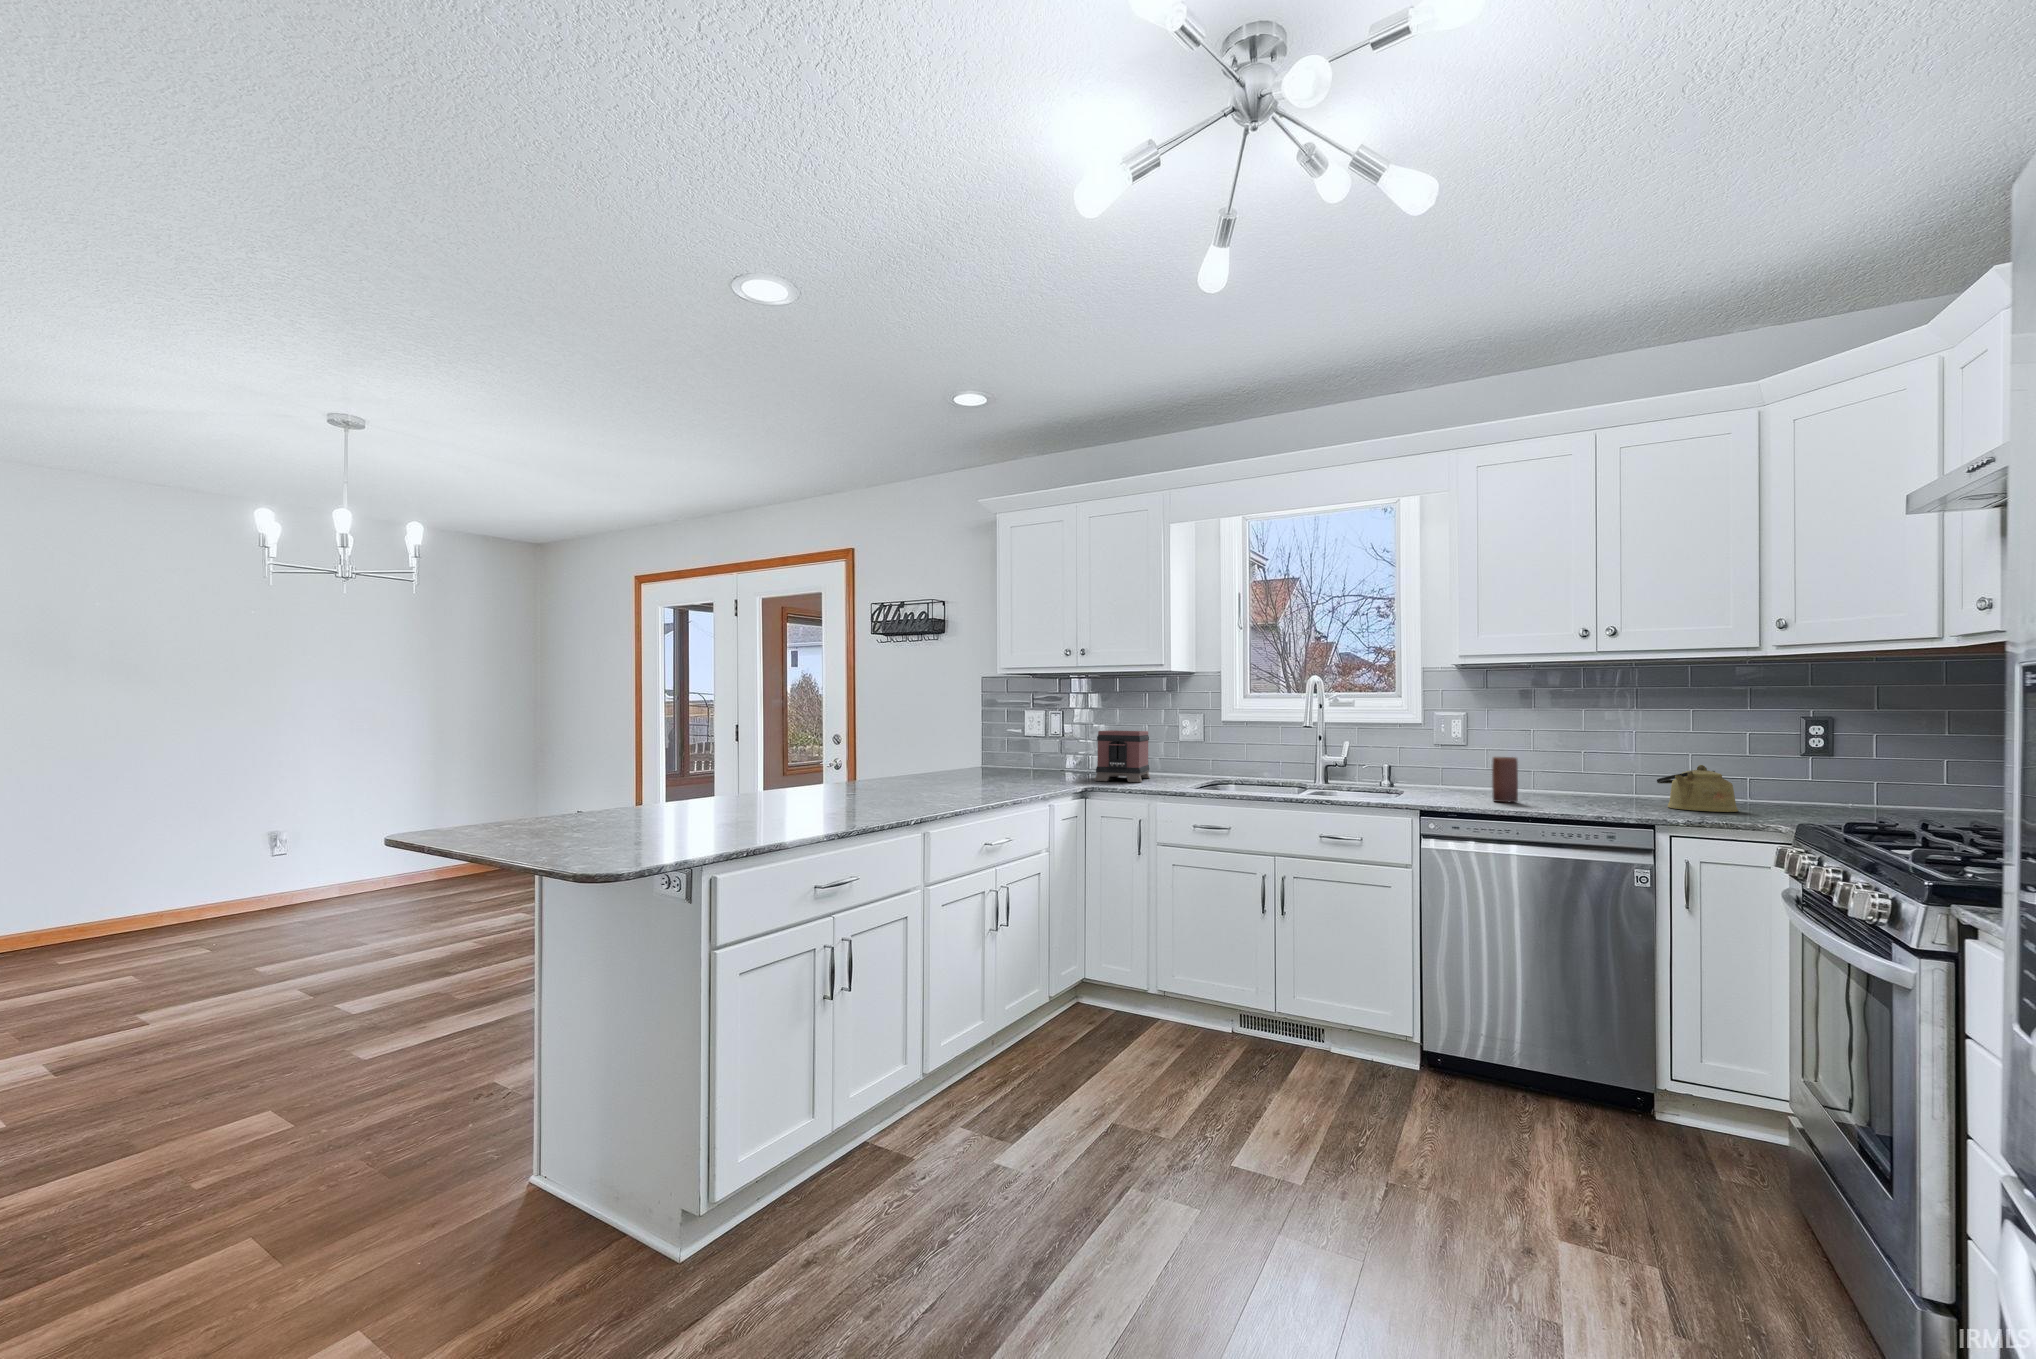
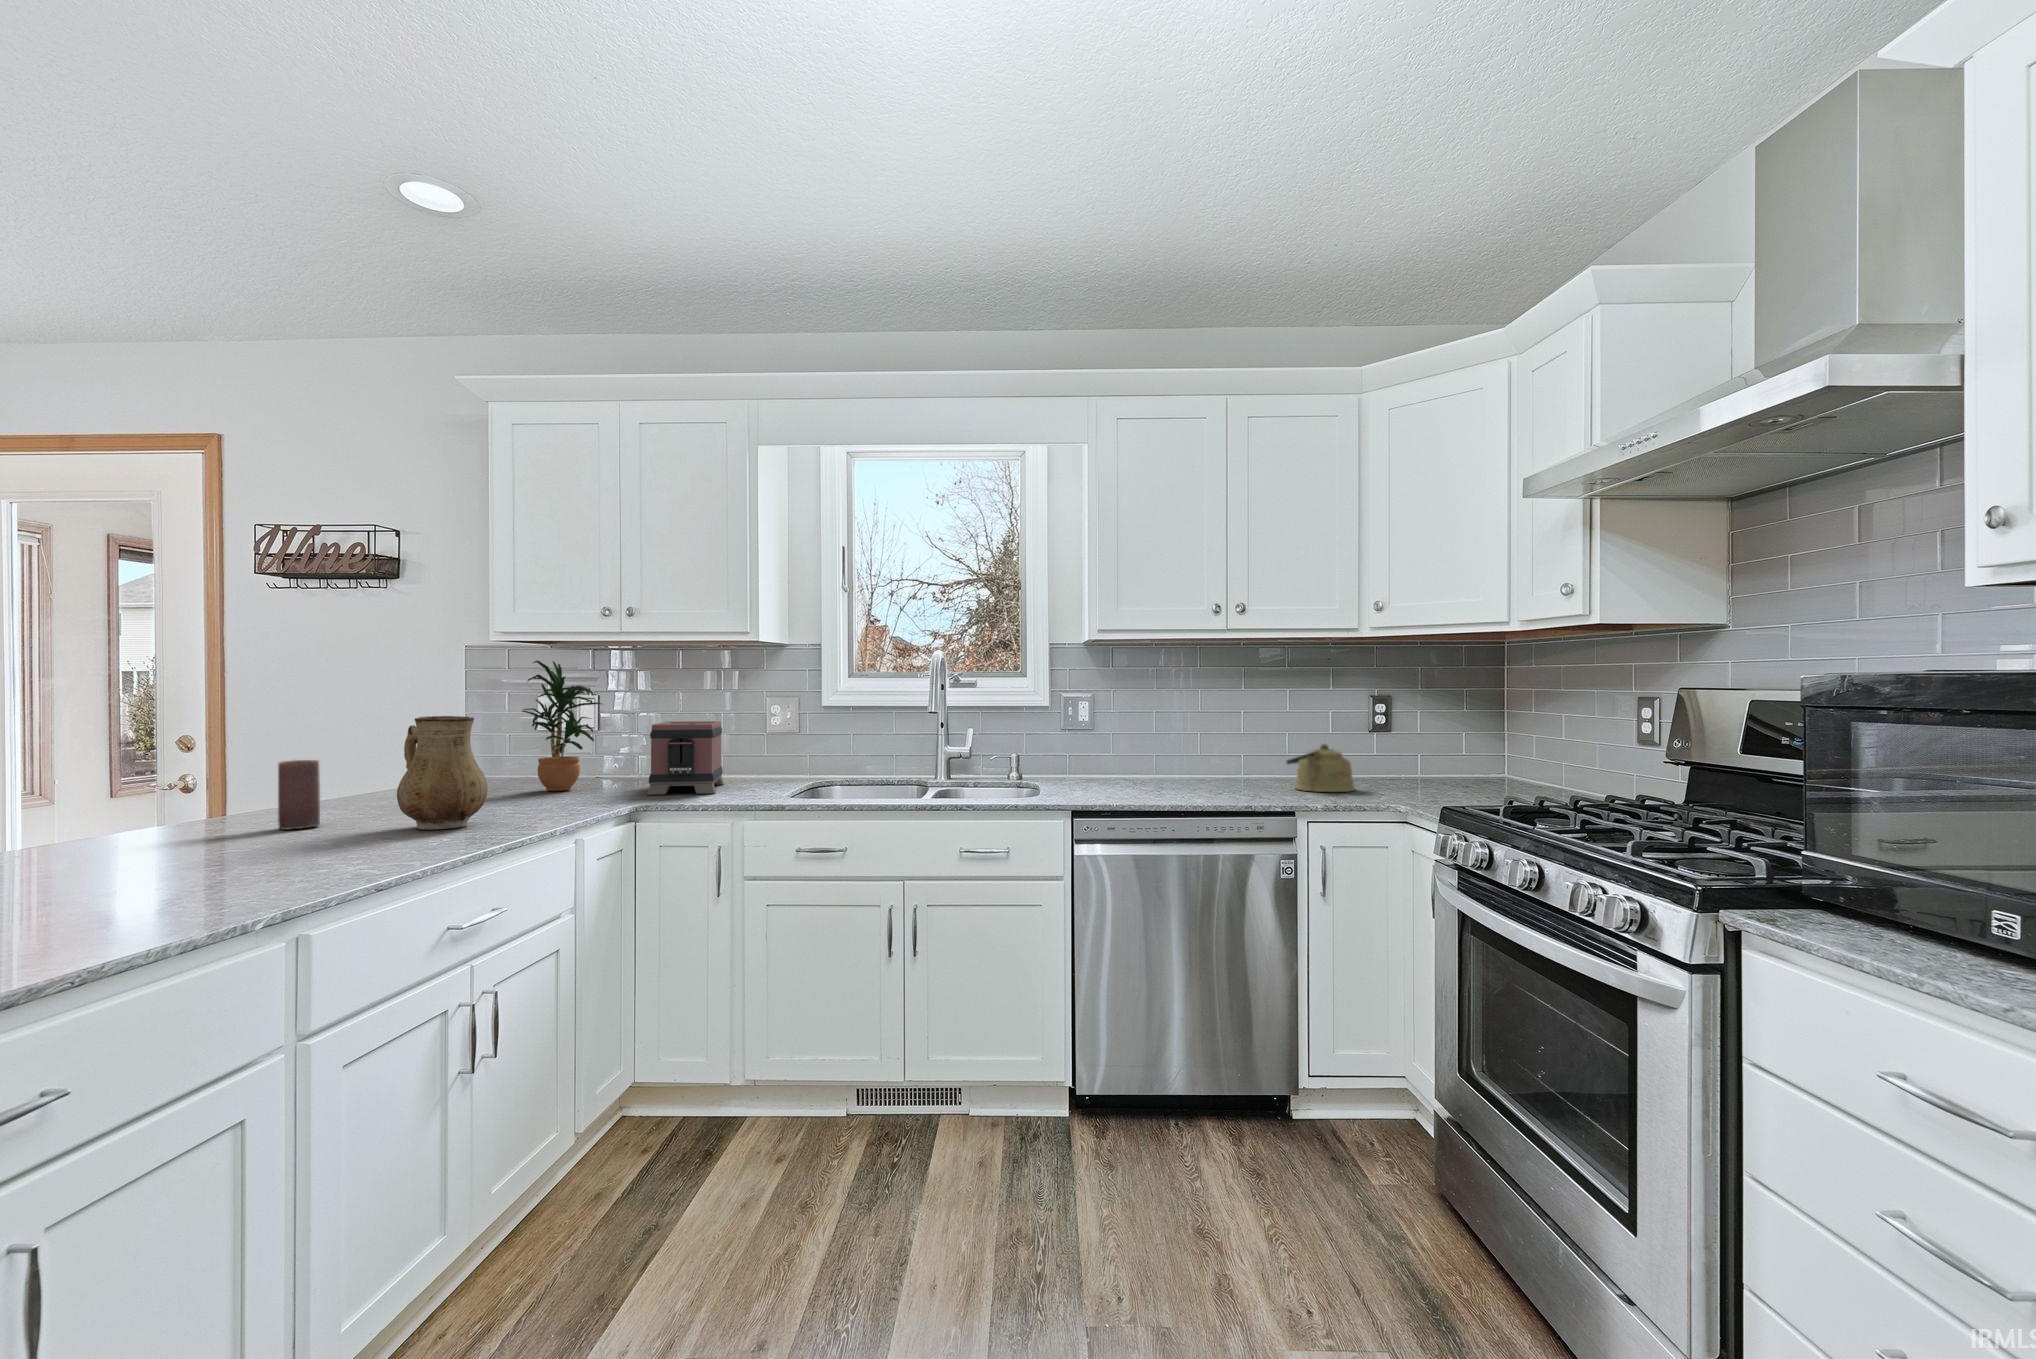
potted plant: none [1016,686,1069,776] -> present [522,661,601,791]
ceramic pitcher: none [946,719,995,789] -> present [397,716,488,830]
candle: present [1492,757,1518,802] -> present [278,760,320,830]

